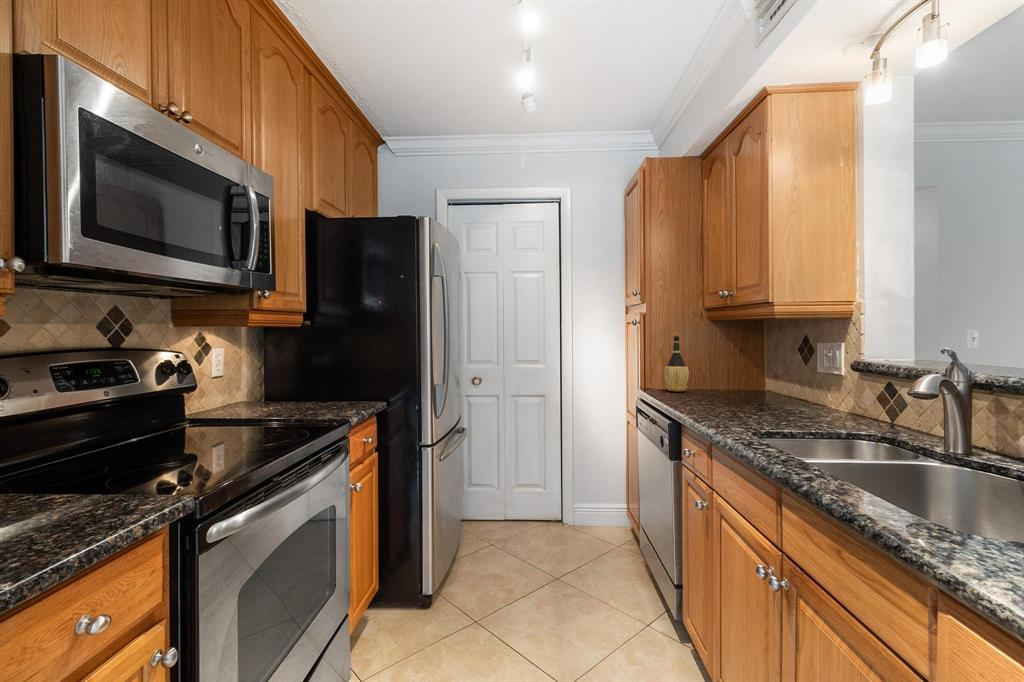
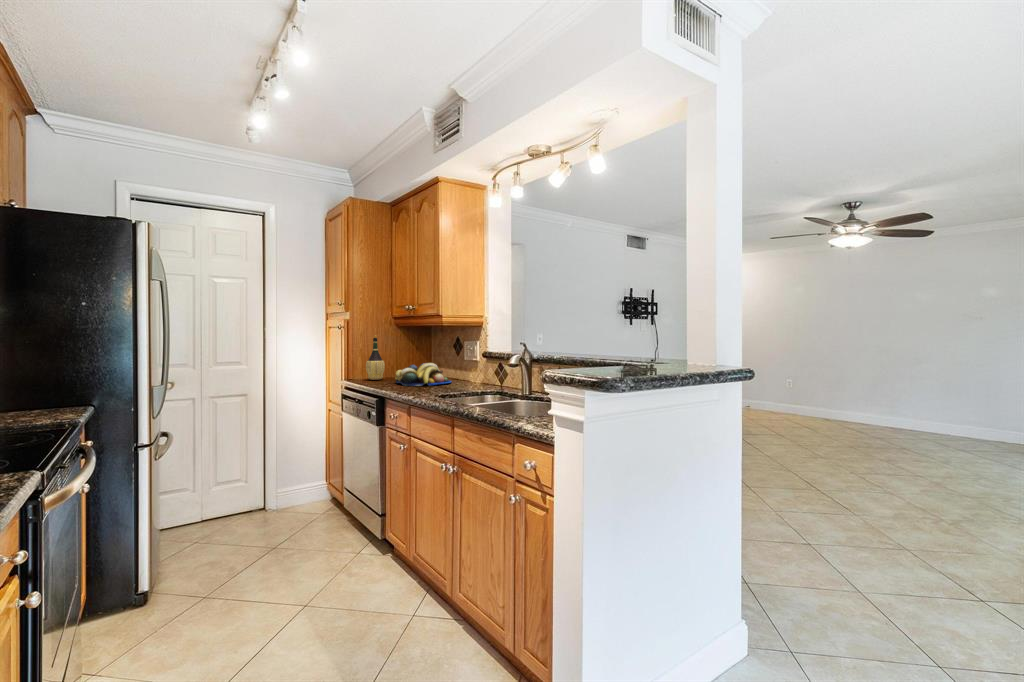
fruit bowl: none [700,373,791,409] -> present [395,363,451,386]

